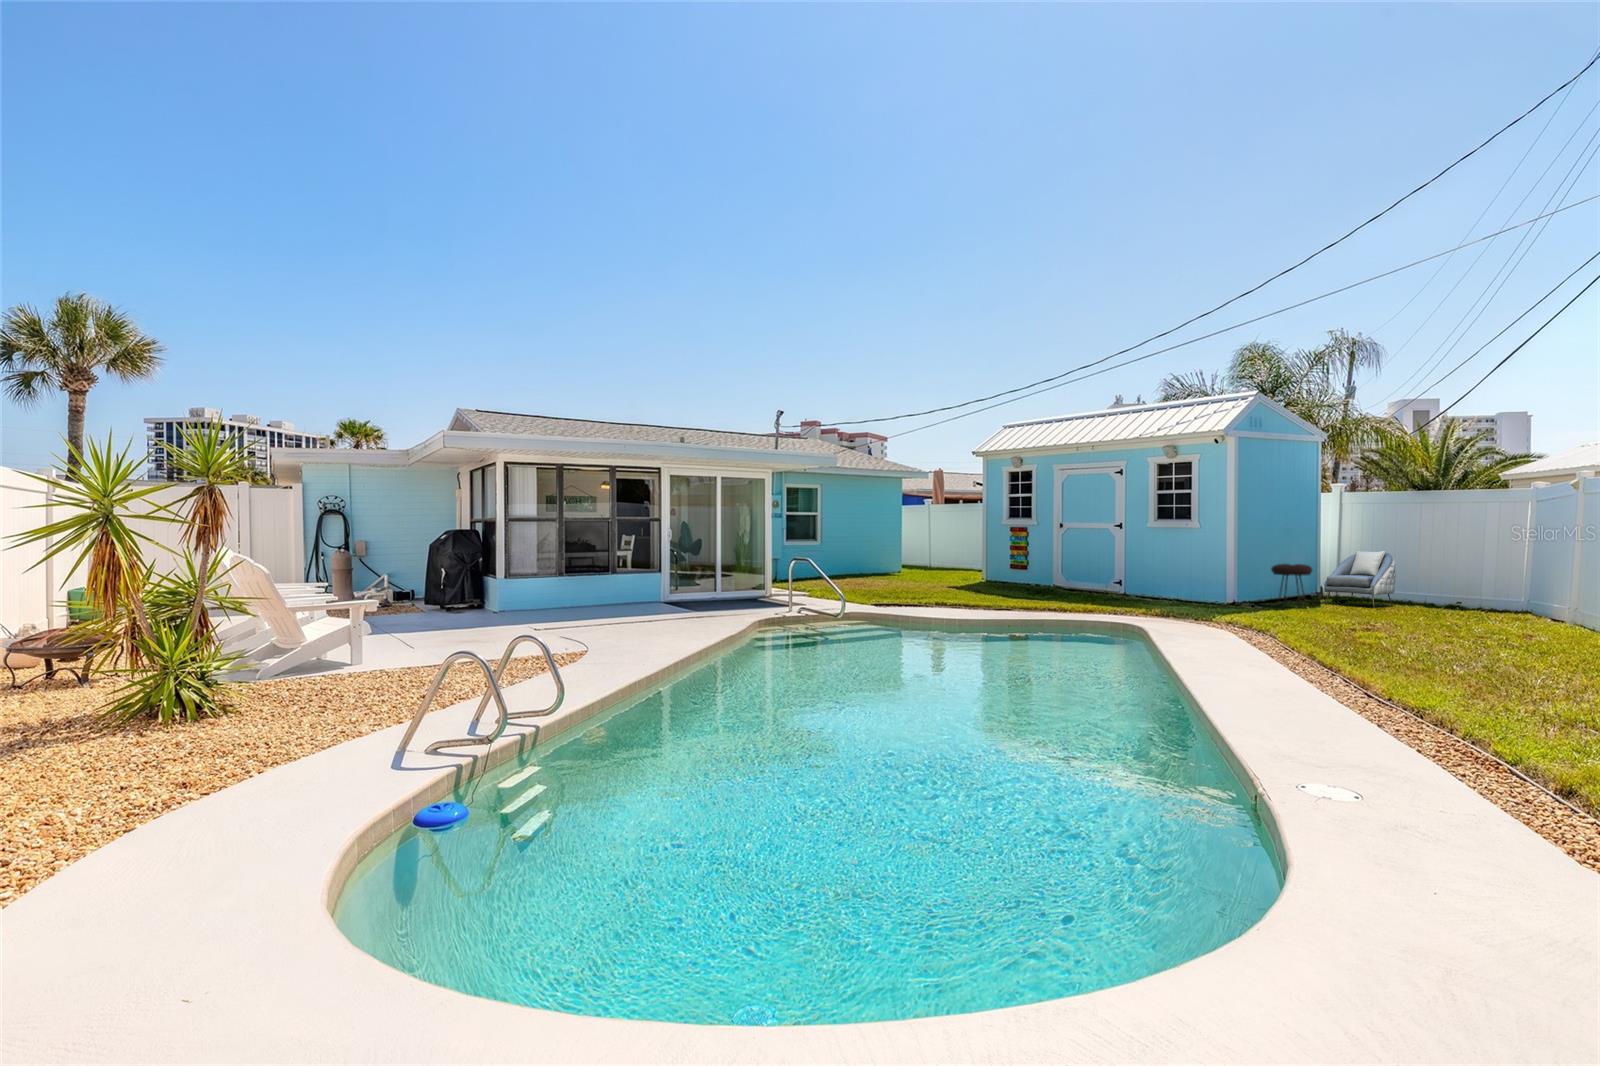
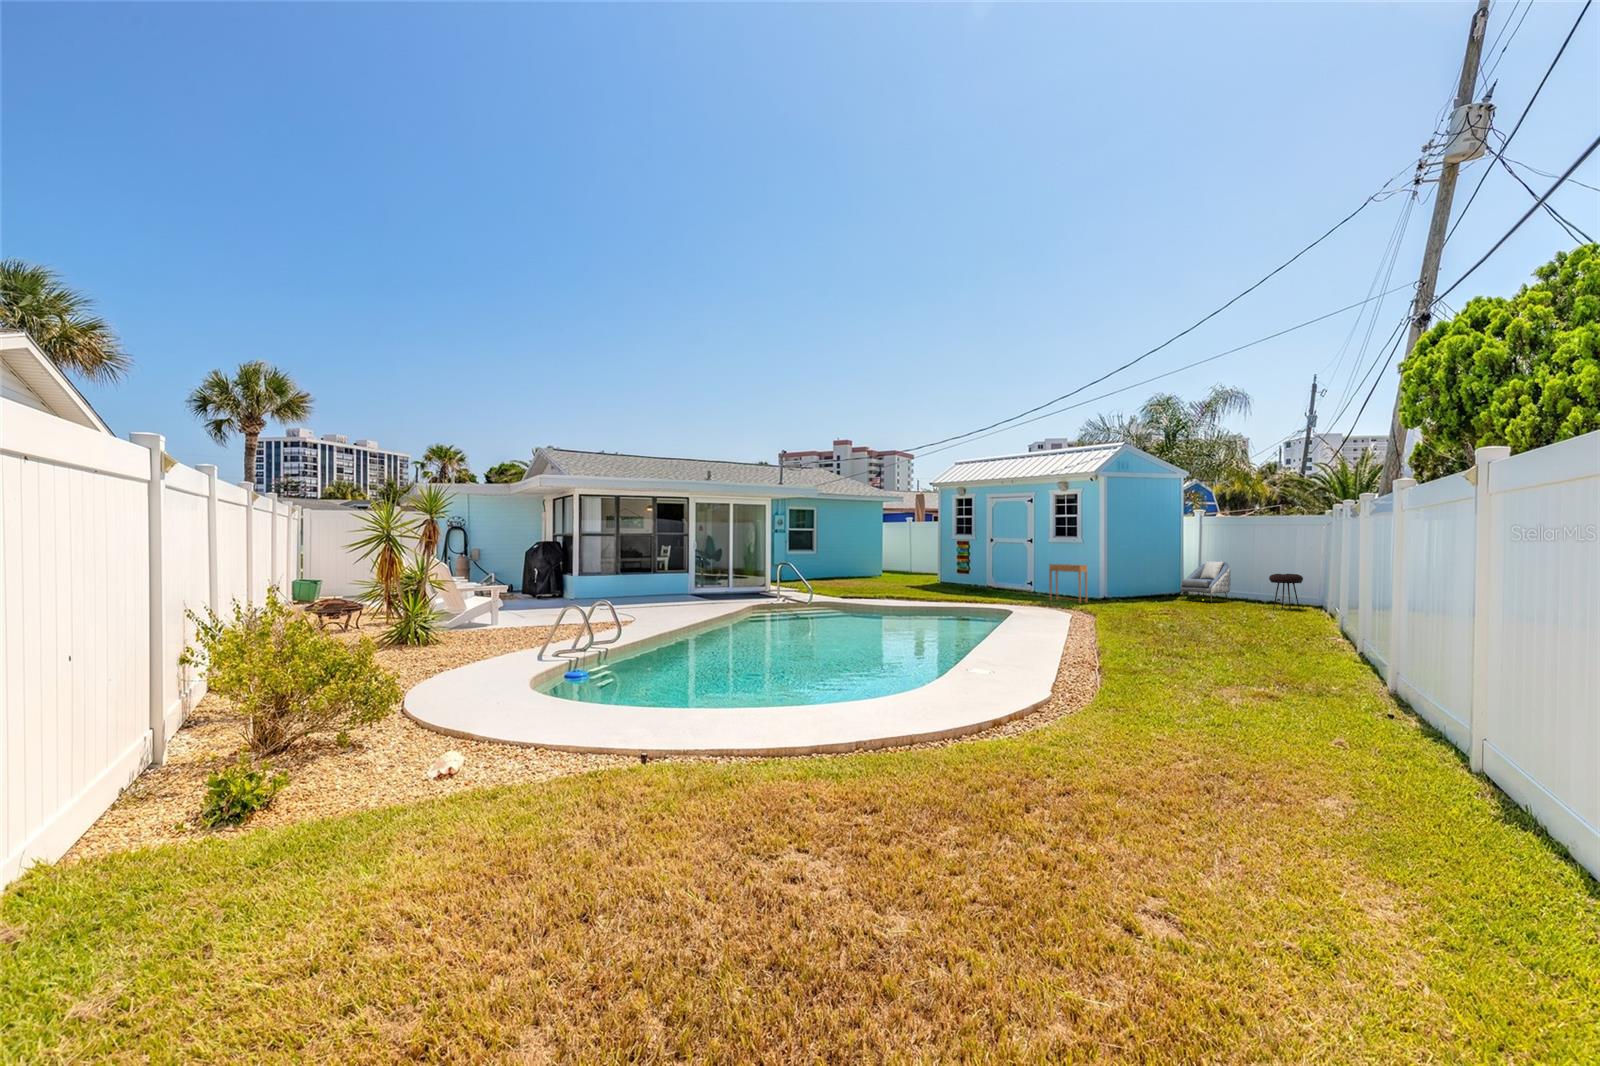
side table: none [1151,557,1208,610] -> present [1049,564,1087,602]
stool: present [1271,564,1312,602] -> present [1269,574,1303,611]

